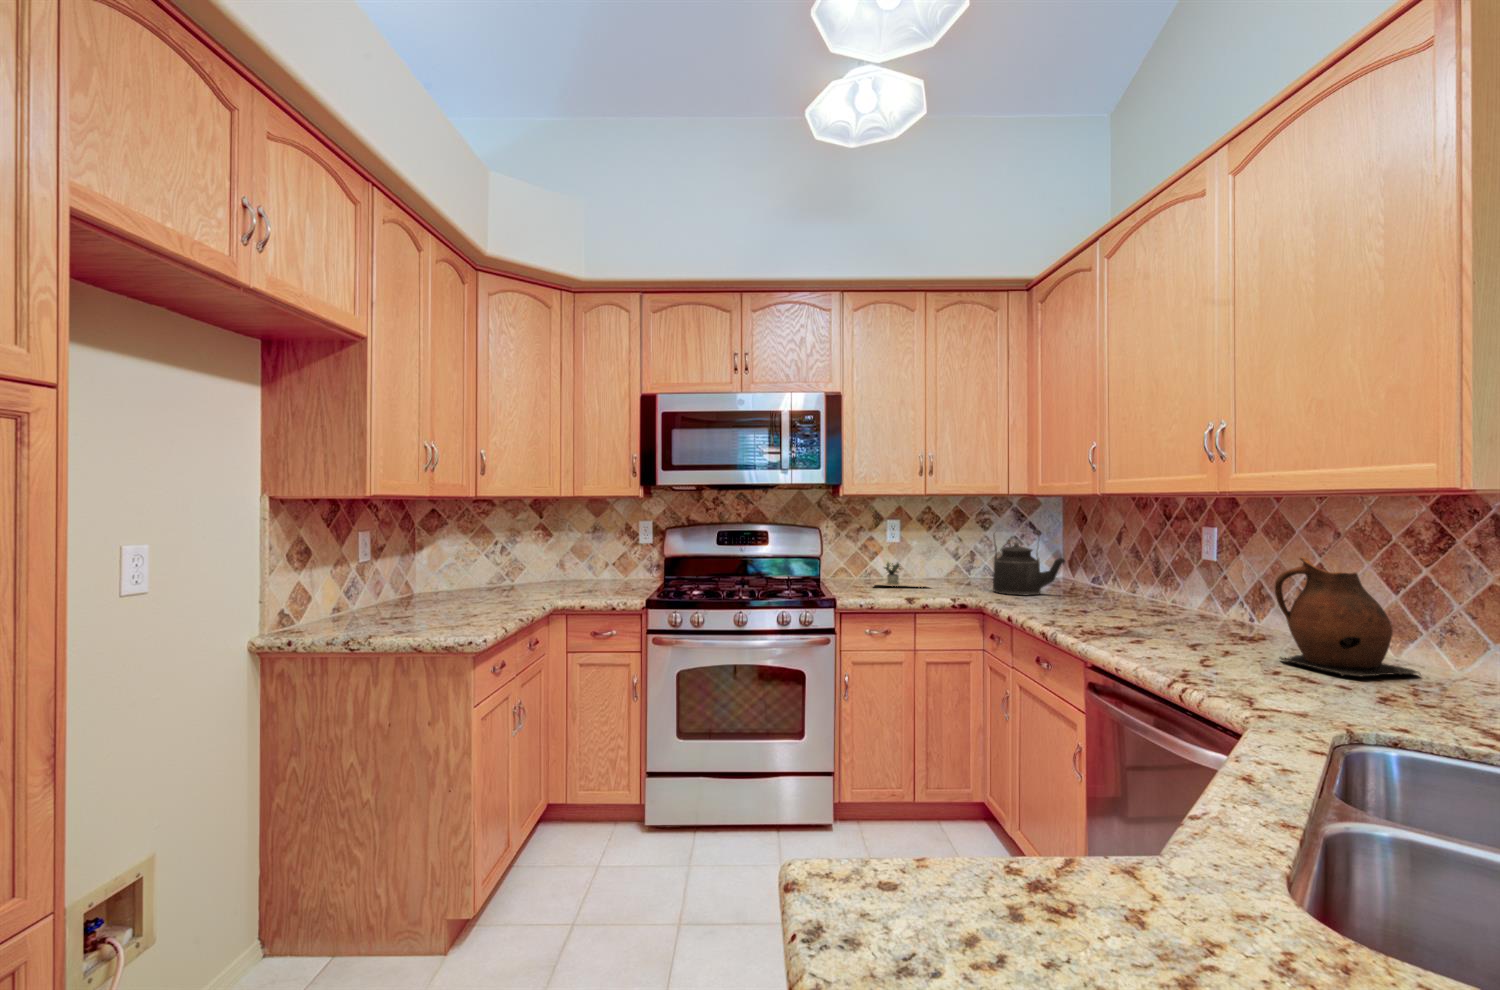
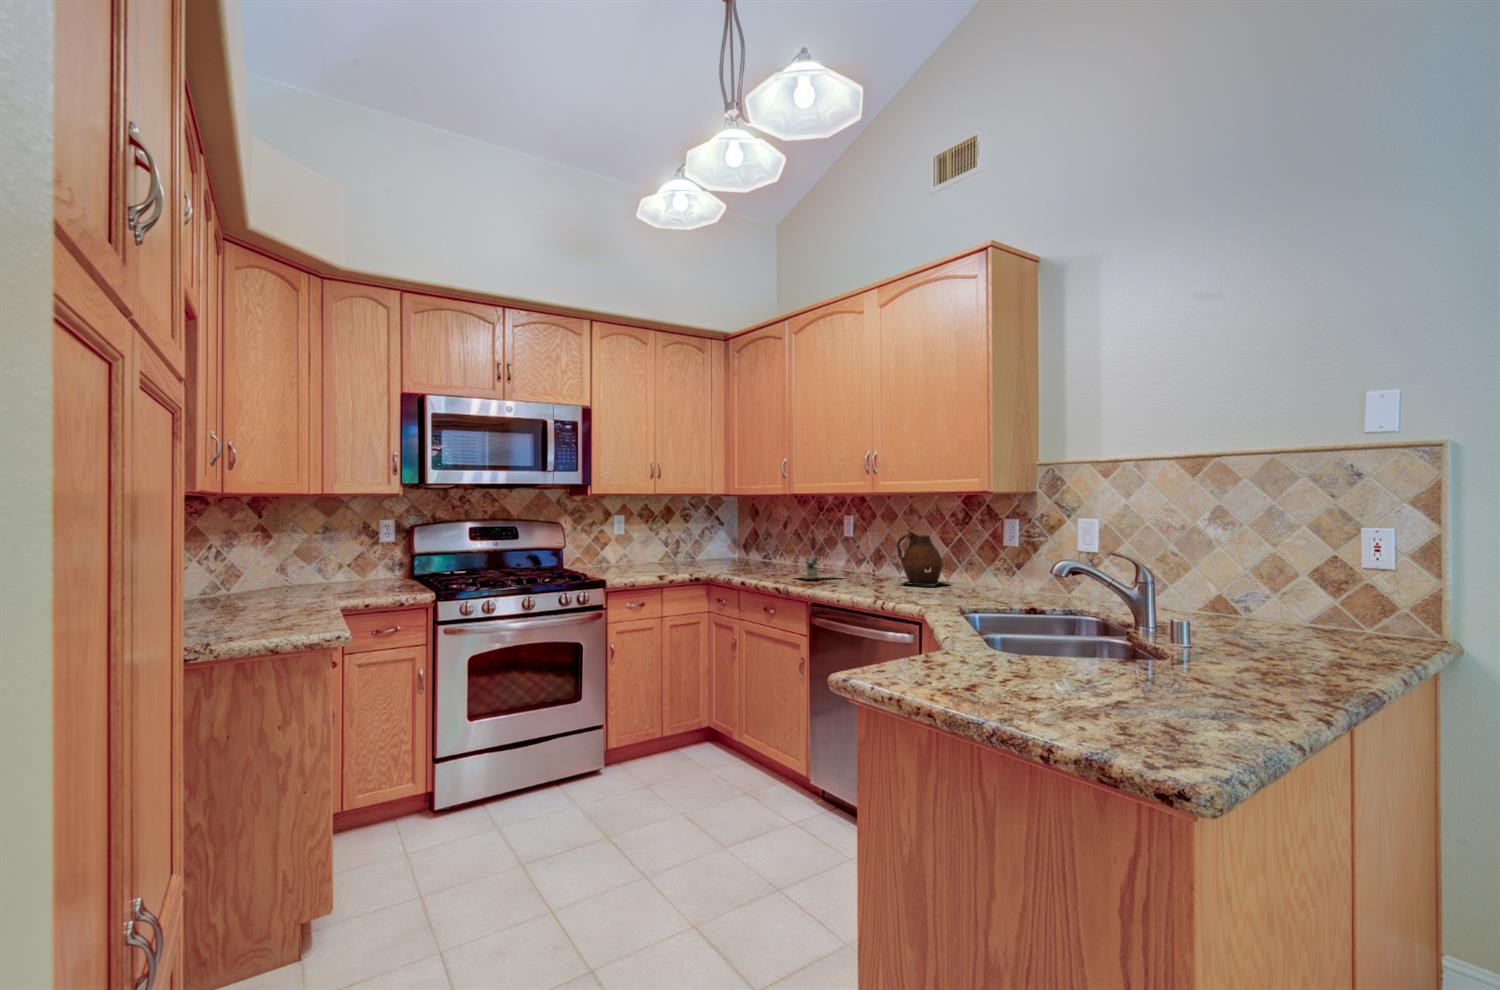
kettle: present [993,531,1065,595] -> none [706,521,757,571]
potted plant: present [875,562,924,587] -> present [805,557,821,578]

